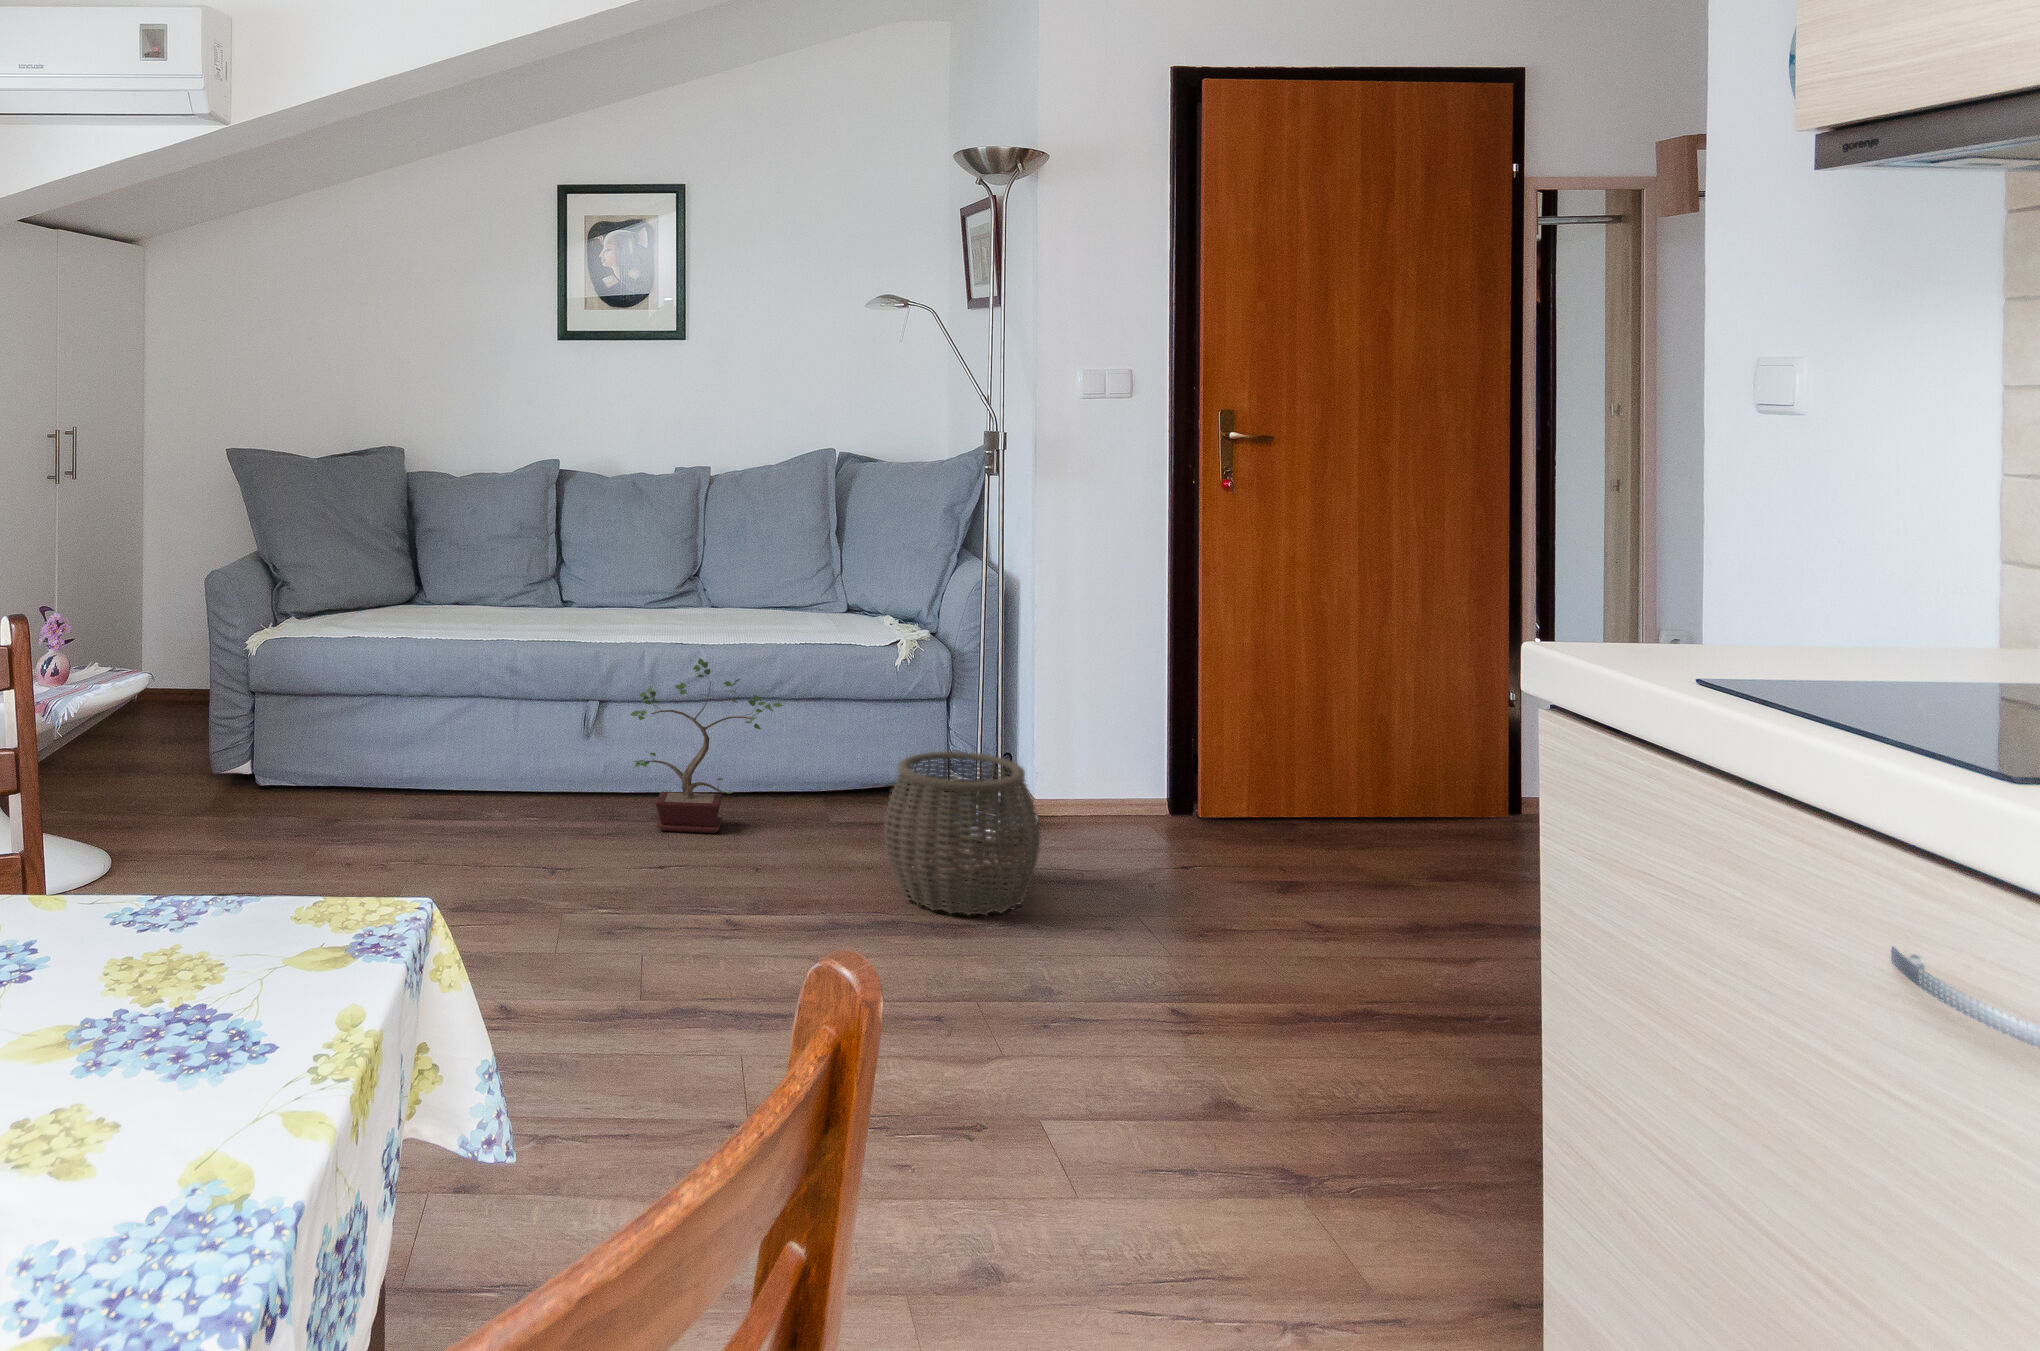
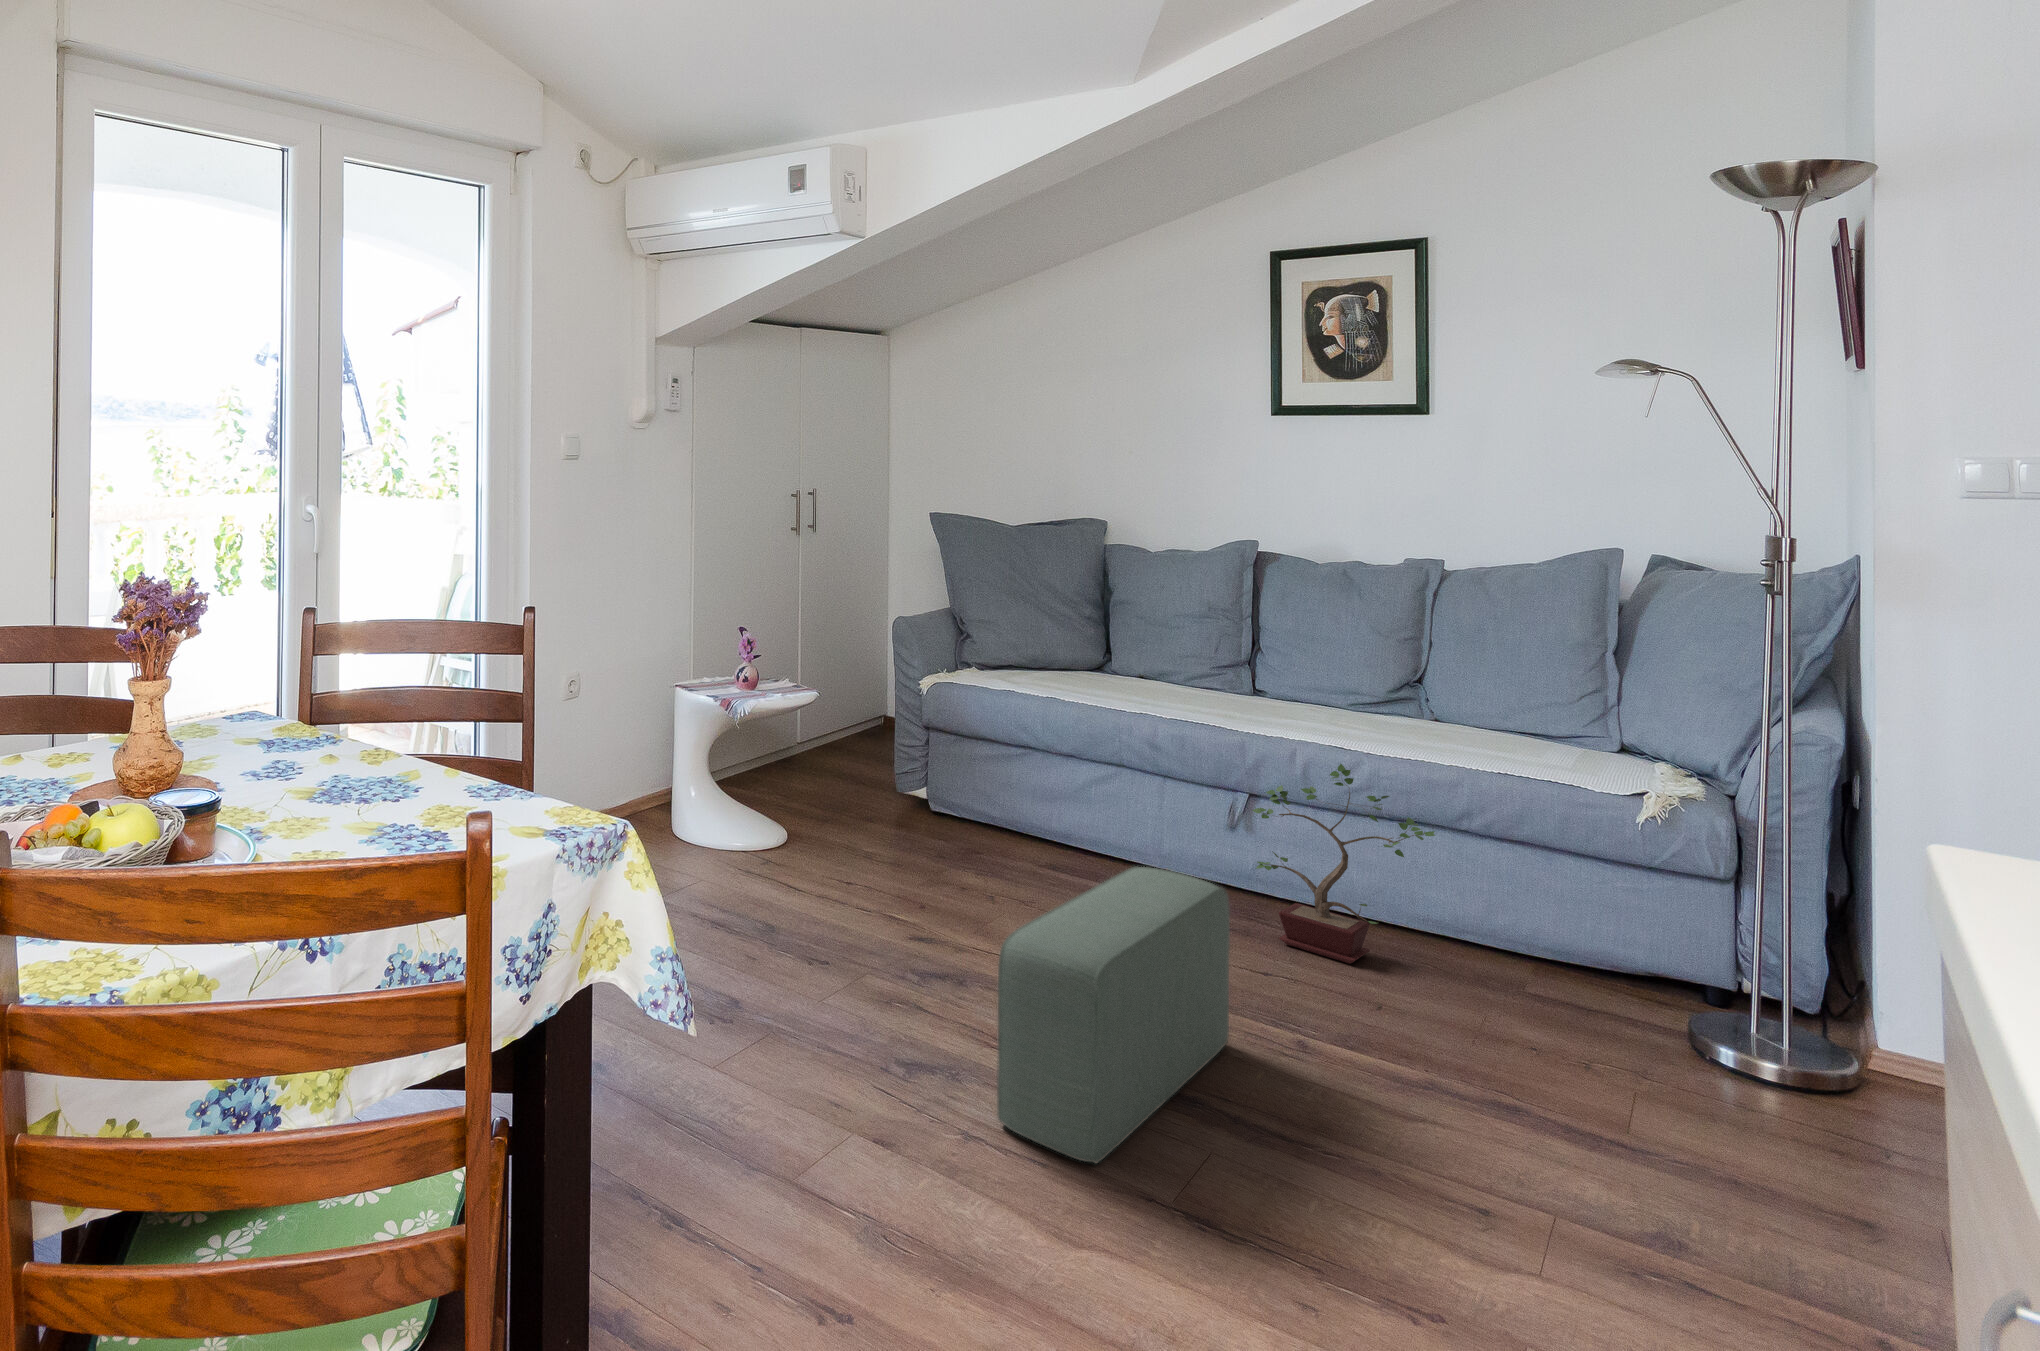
woven basket: present [885,752,1040,915] -> none [1528,930,1790,1176]
pouf: none [565,781,688,1063] -> present [997,867,1230,1163]

